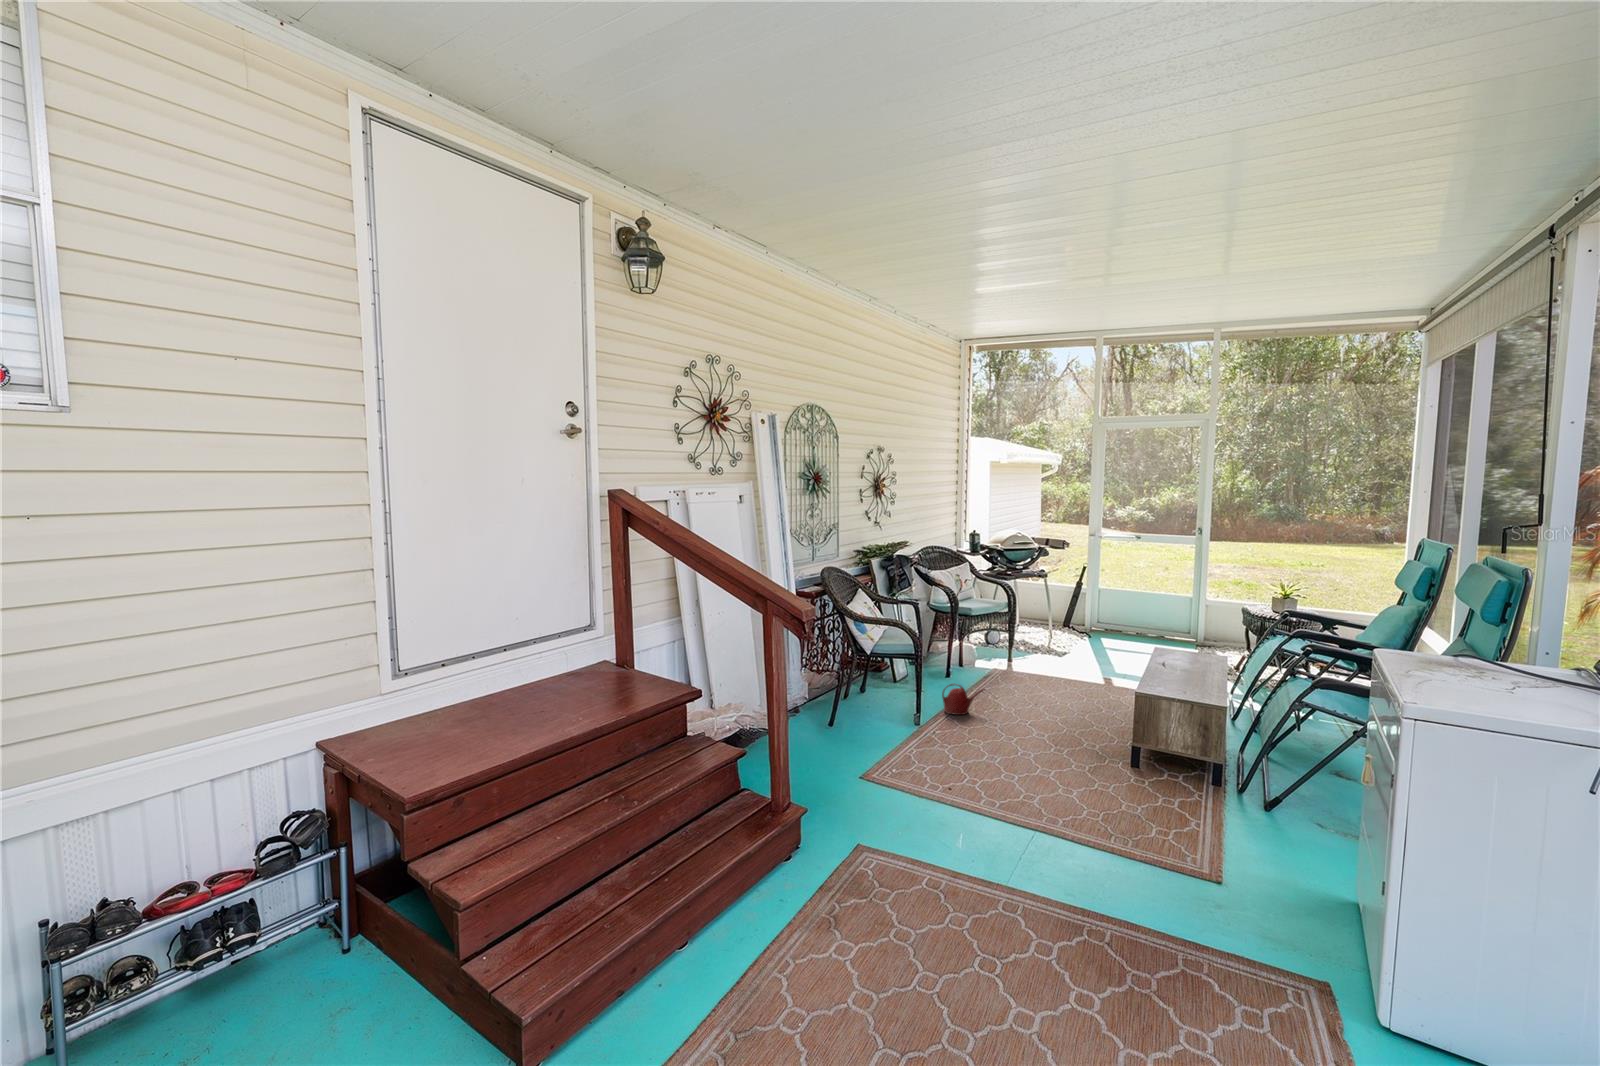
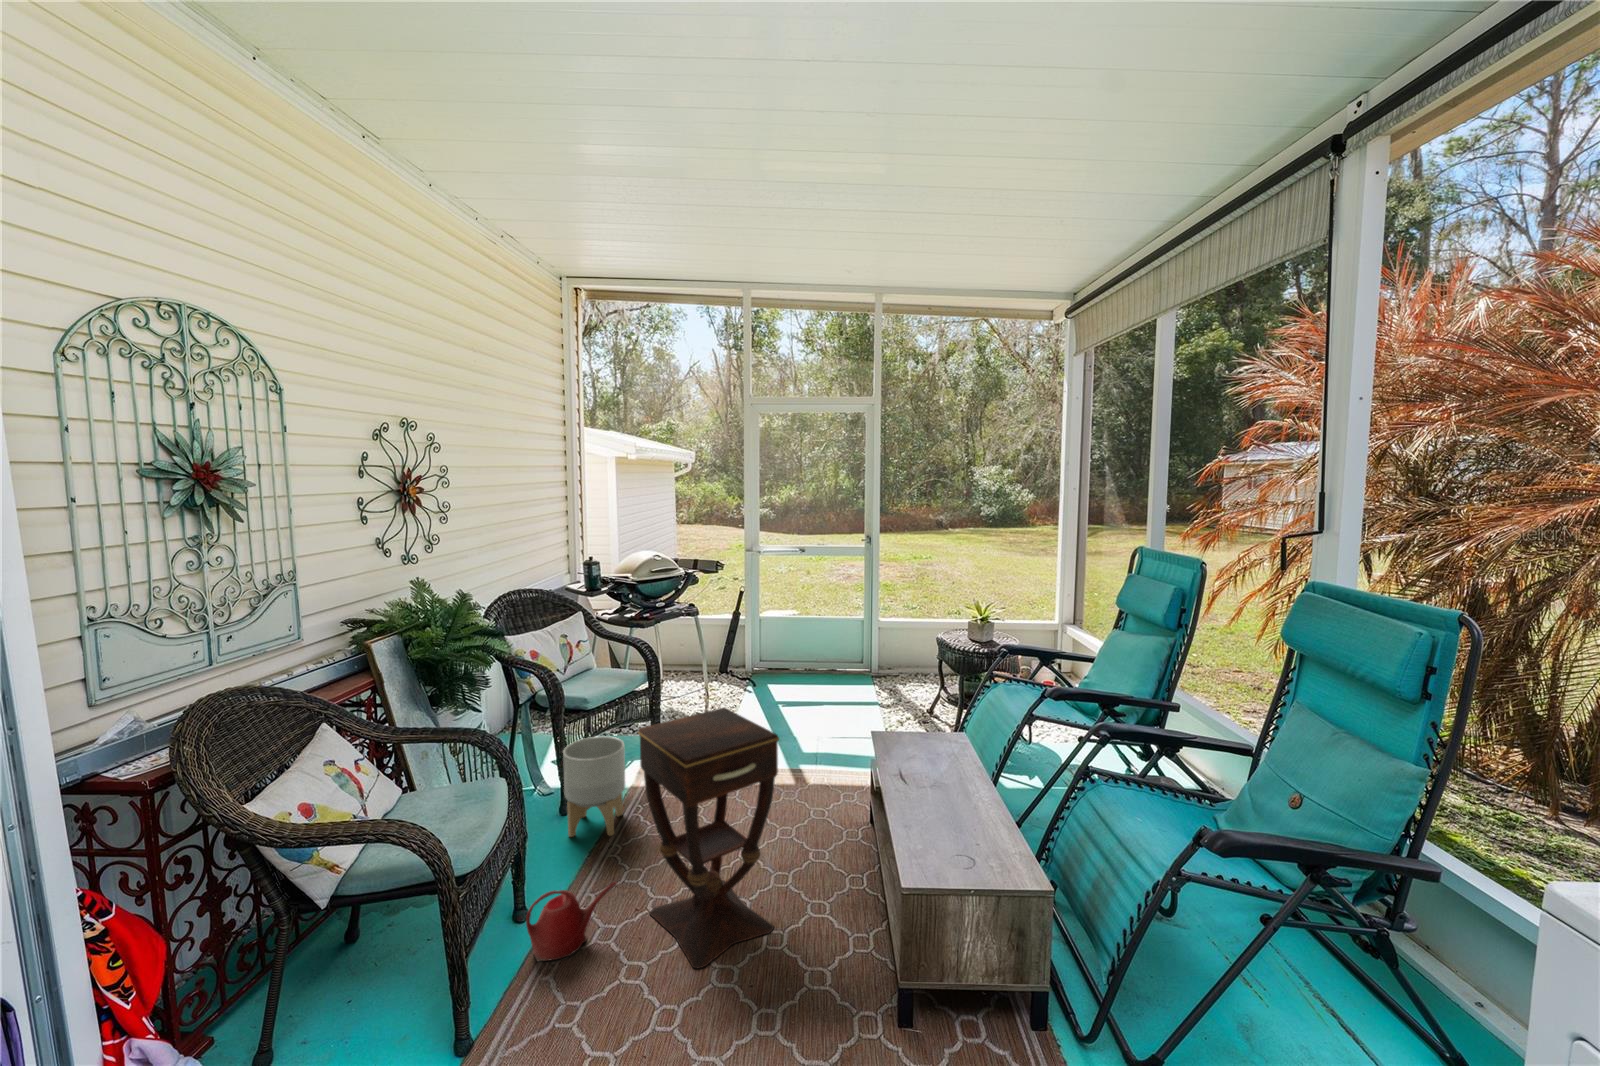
side table: none [1001,614,1077,731] -> present [638,708,779,968]
planter: none [957,631,991,685] -> present [563,736,625,837]

